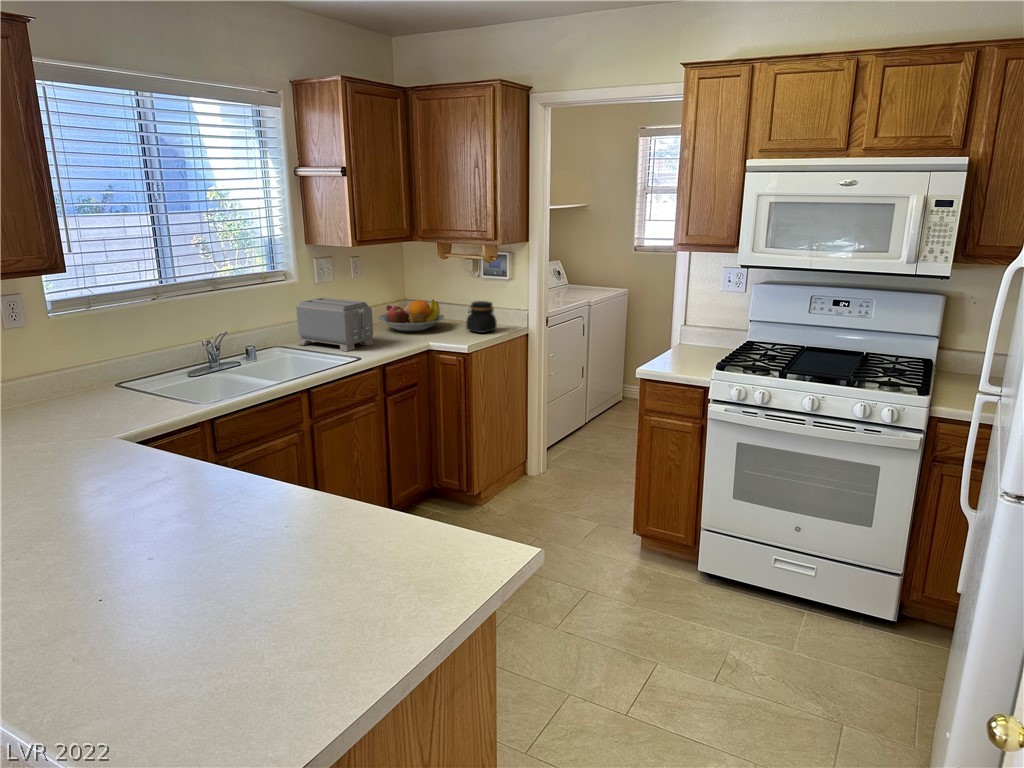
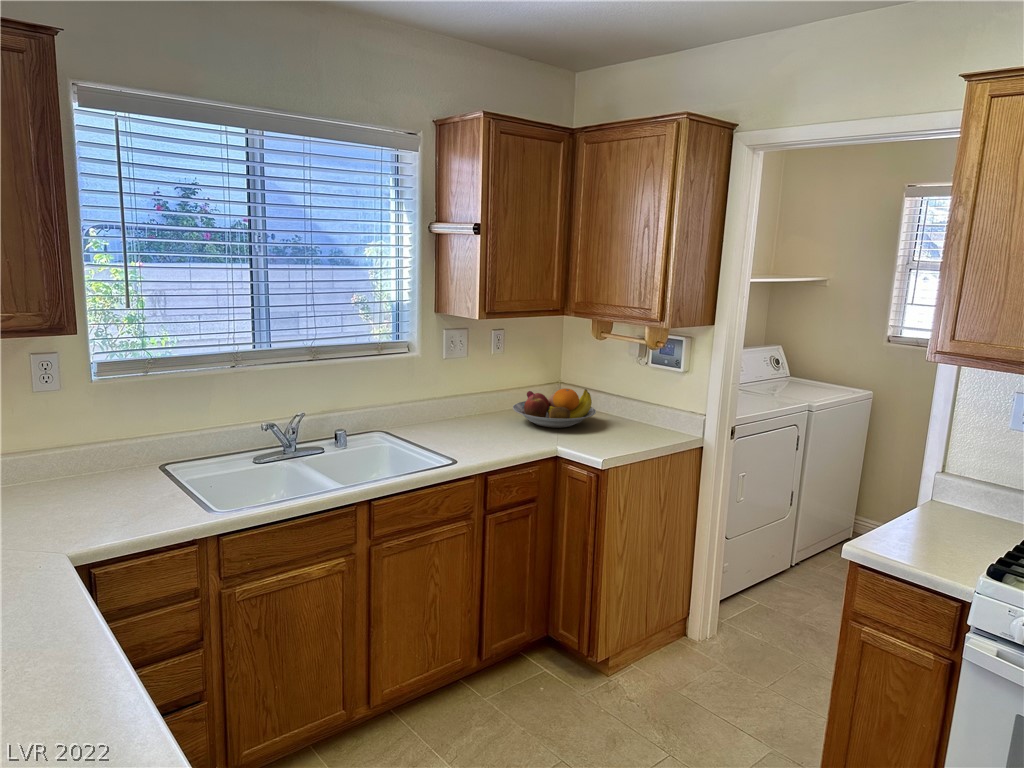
toaster: present [296,297,374,351] -> none [407,376,496,448]
jar: present [466,301,497,333] -> none [619,398,660,440]

